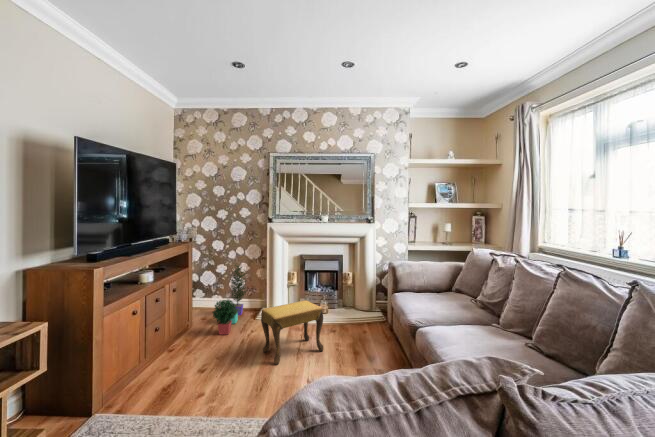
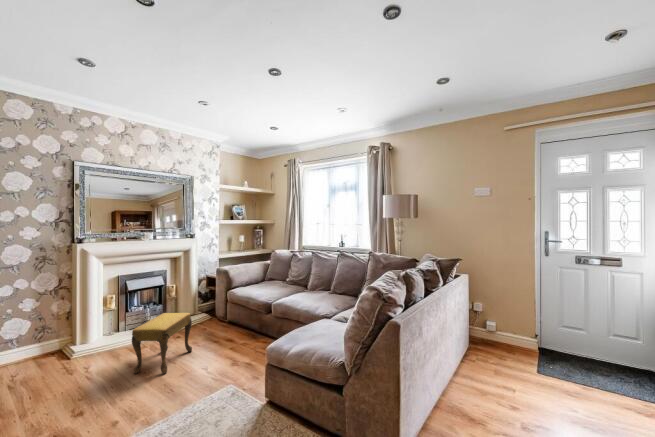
potted plant: present [213,265,246,335] -> none [11,300,68,388]

